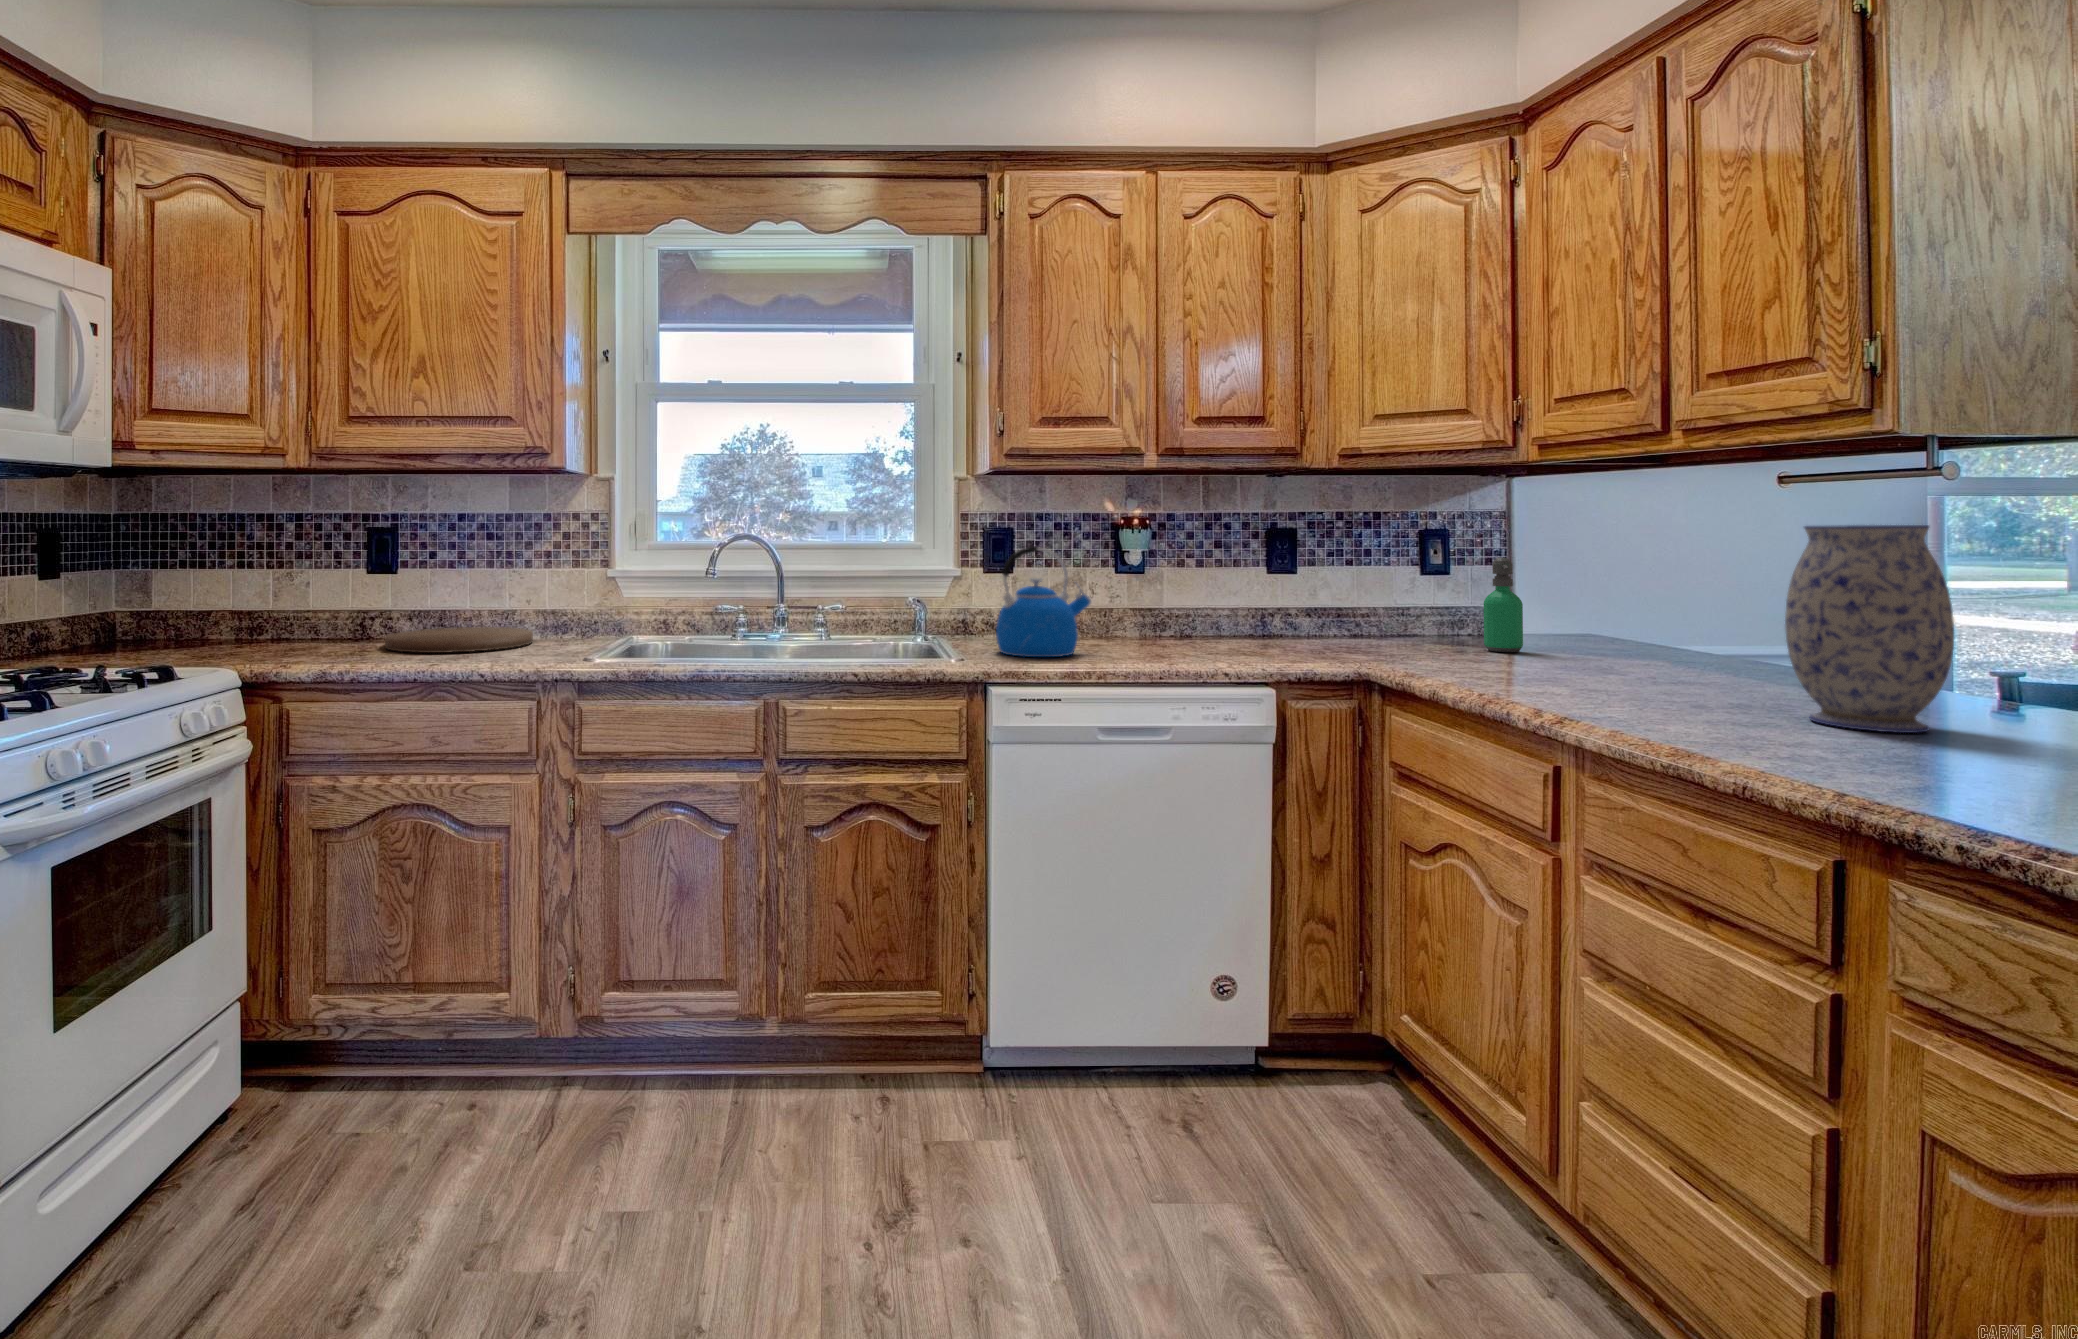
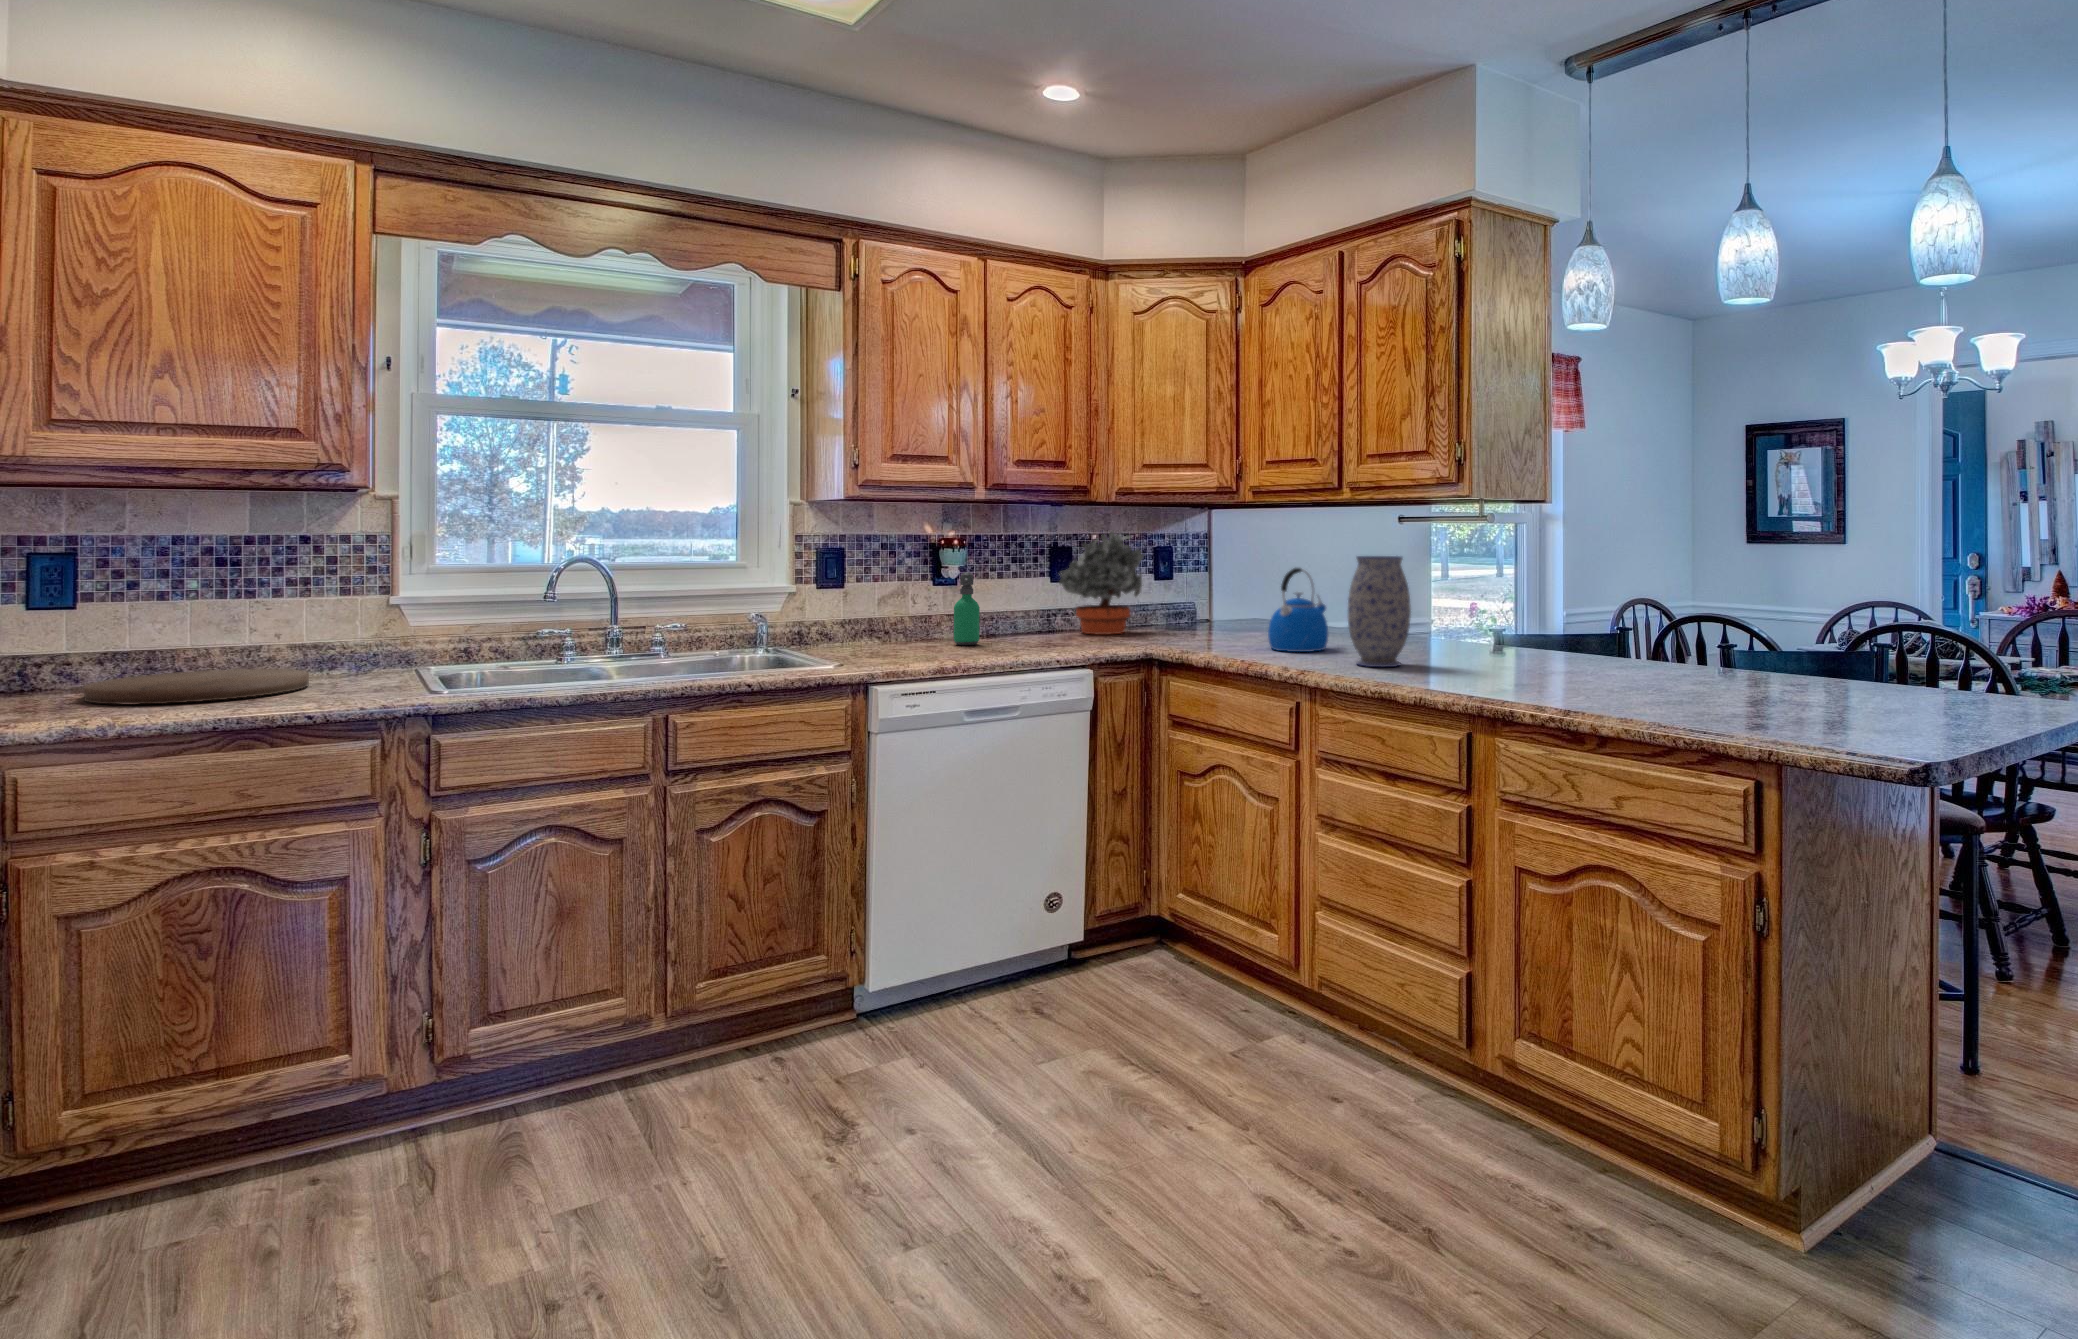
potted plant: none [1274,505,1400,640] -> present [1059,531,1143,634]
kettle: present [996,546,1091,657] -> present [1268,568,1328,652]
soap dispenser: present [1484,558,1523,652] -> present [954,572,980,645]

